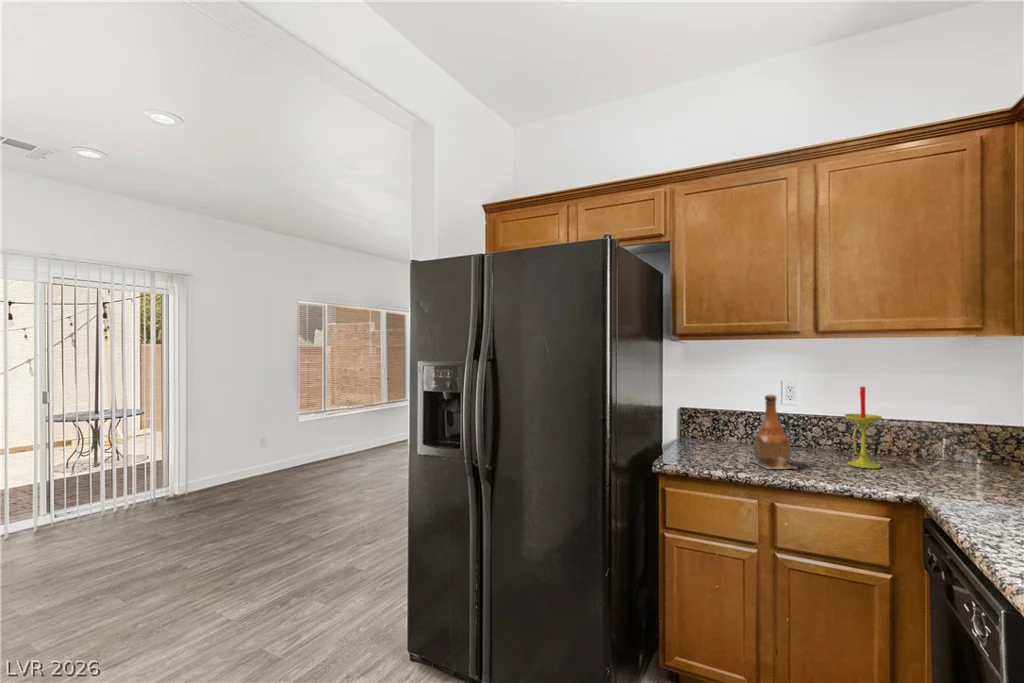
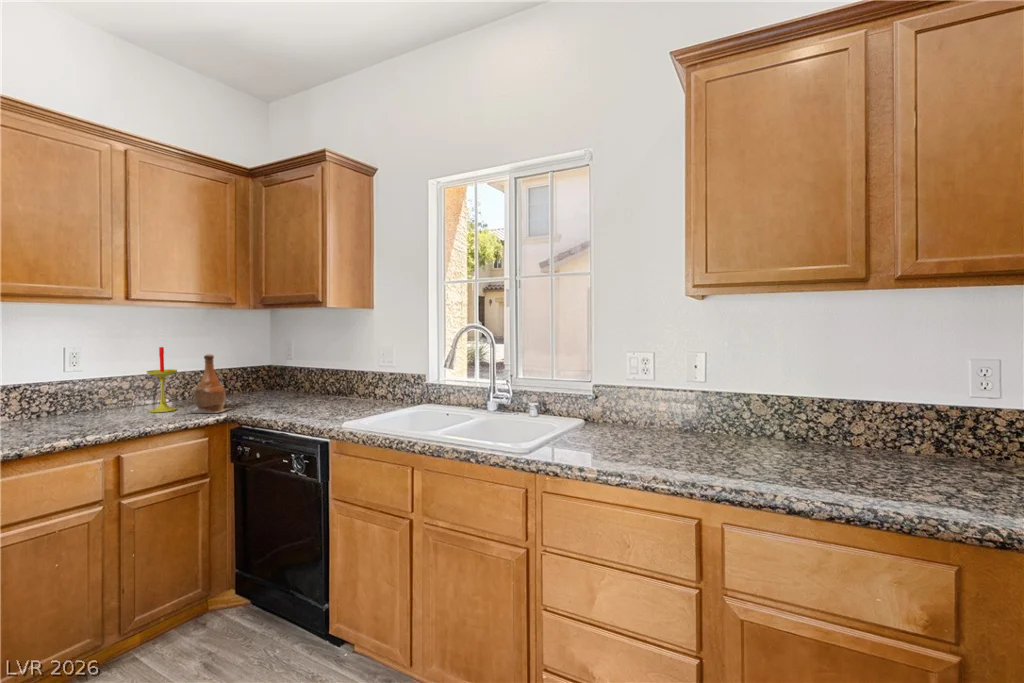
bottle: present [751,395,796,469] -> present [192,354,230,413]

